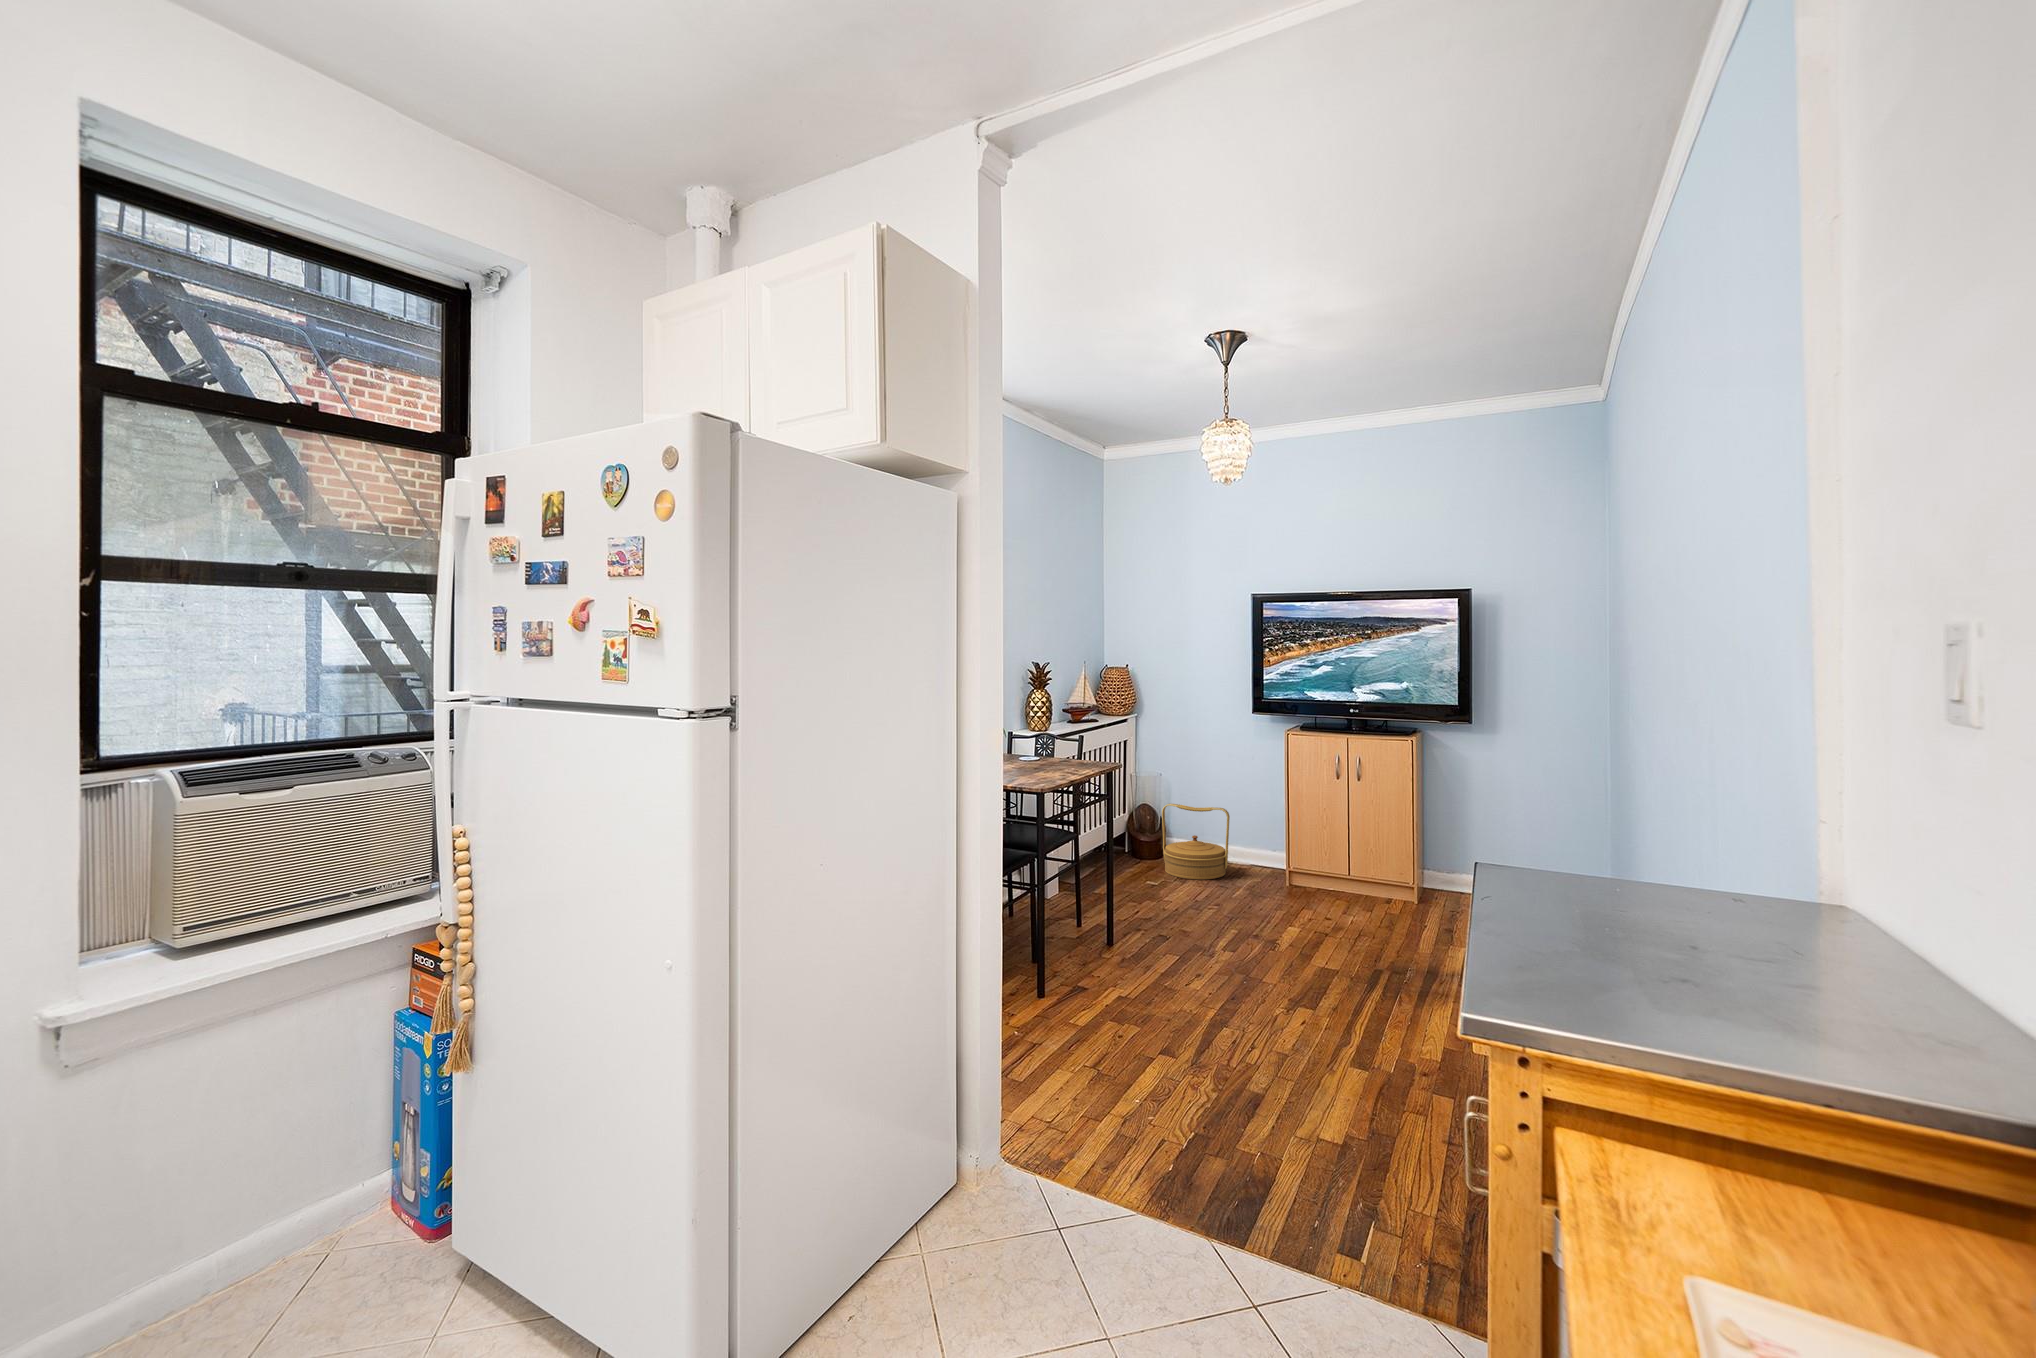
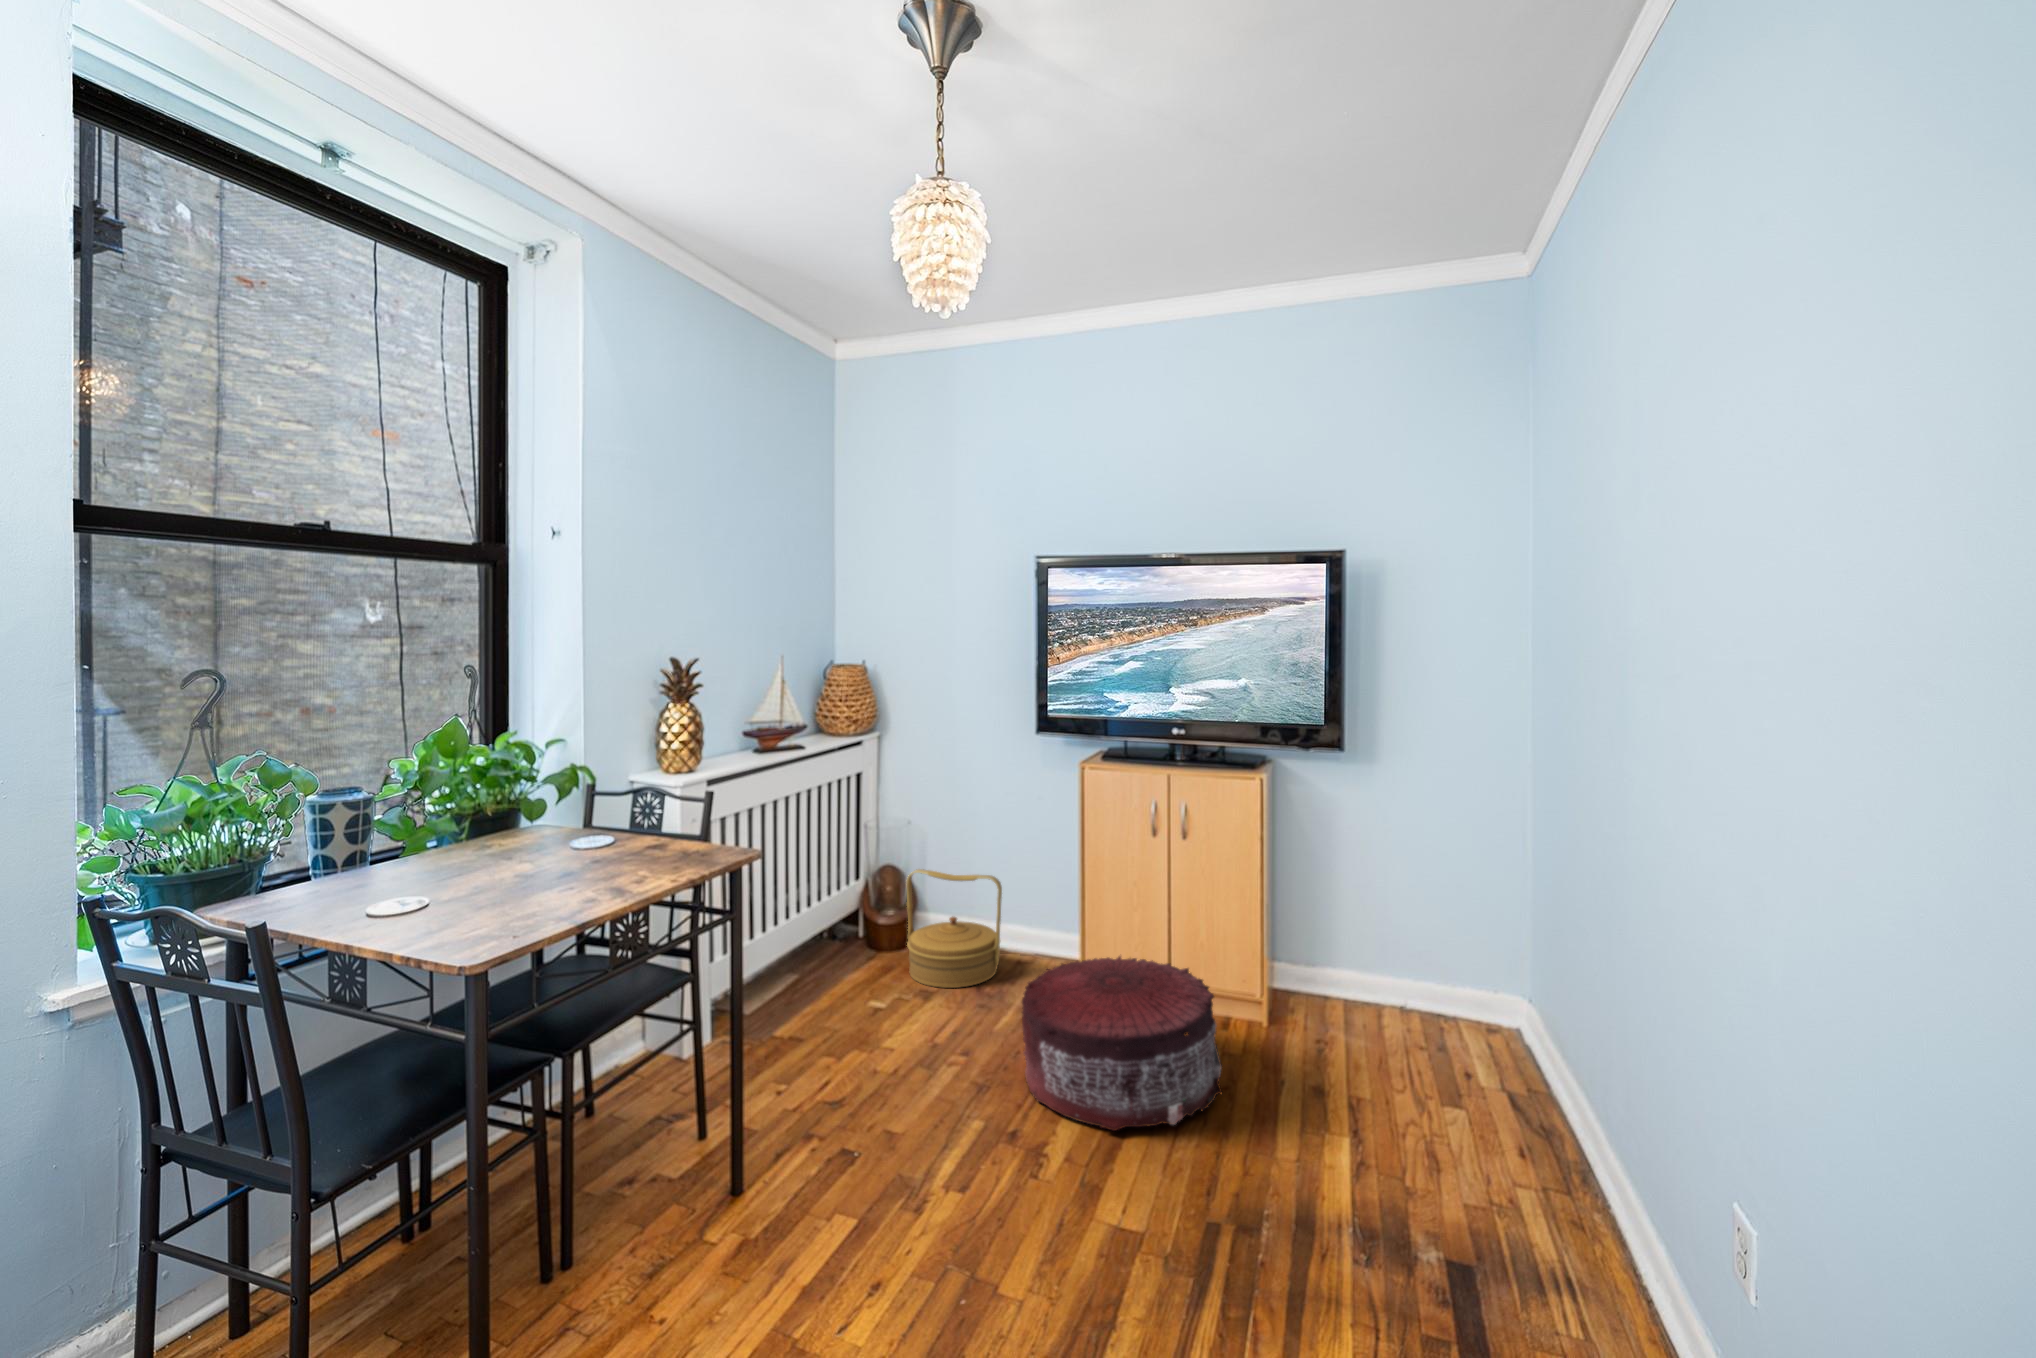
pouf: none [1255,852,1386,939] -> present [1022,956,1222,1131]

